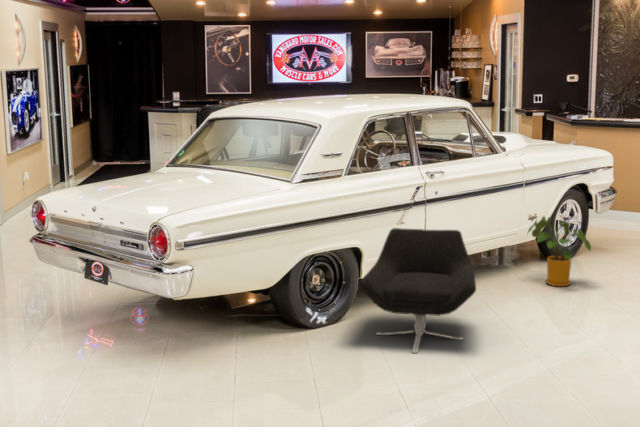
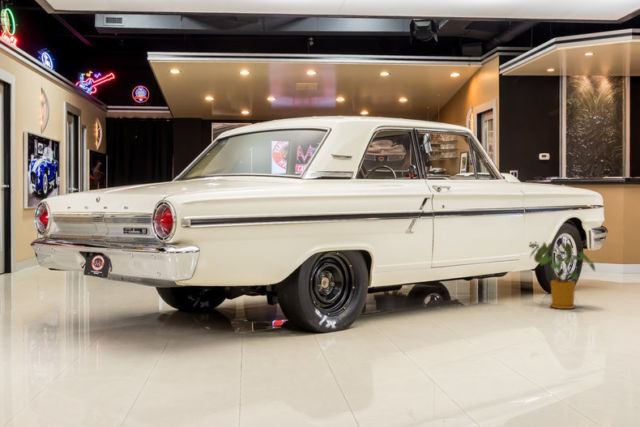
lounge chair: present [359,228,476,353] -> none [371,235,495,351]

